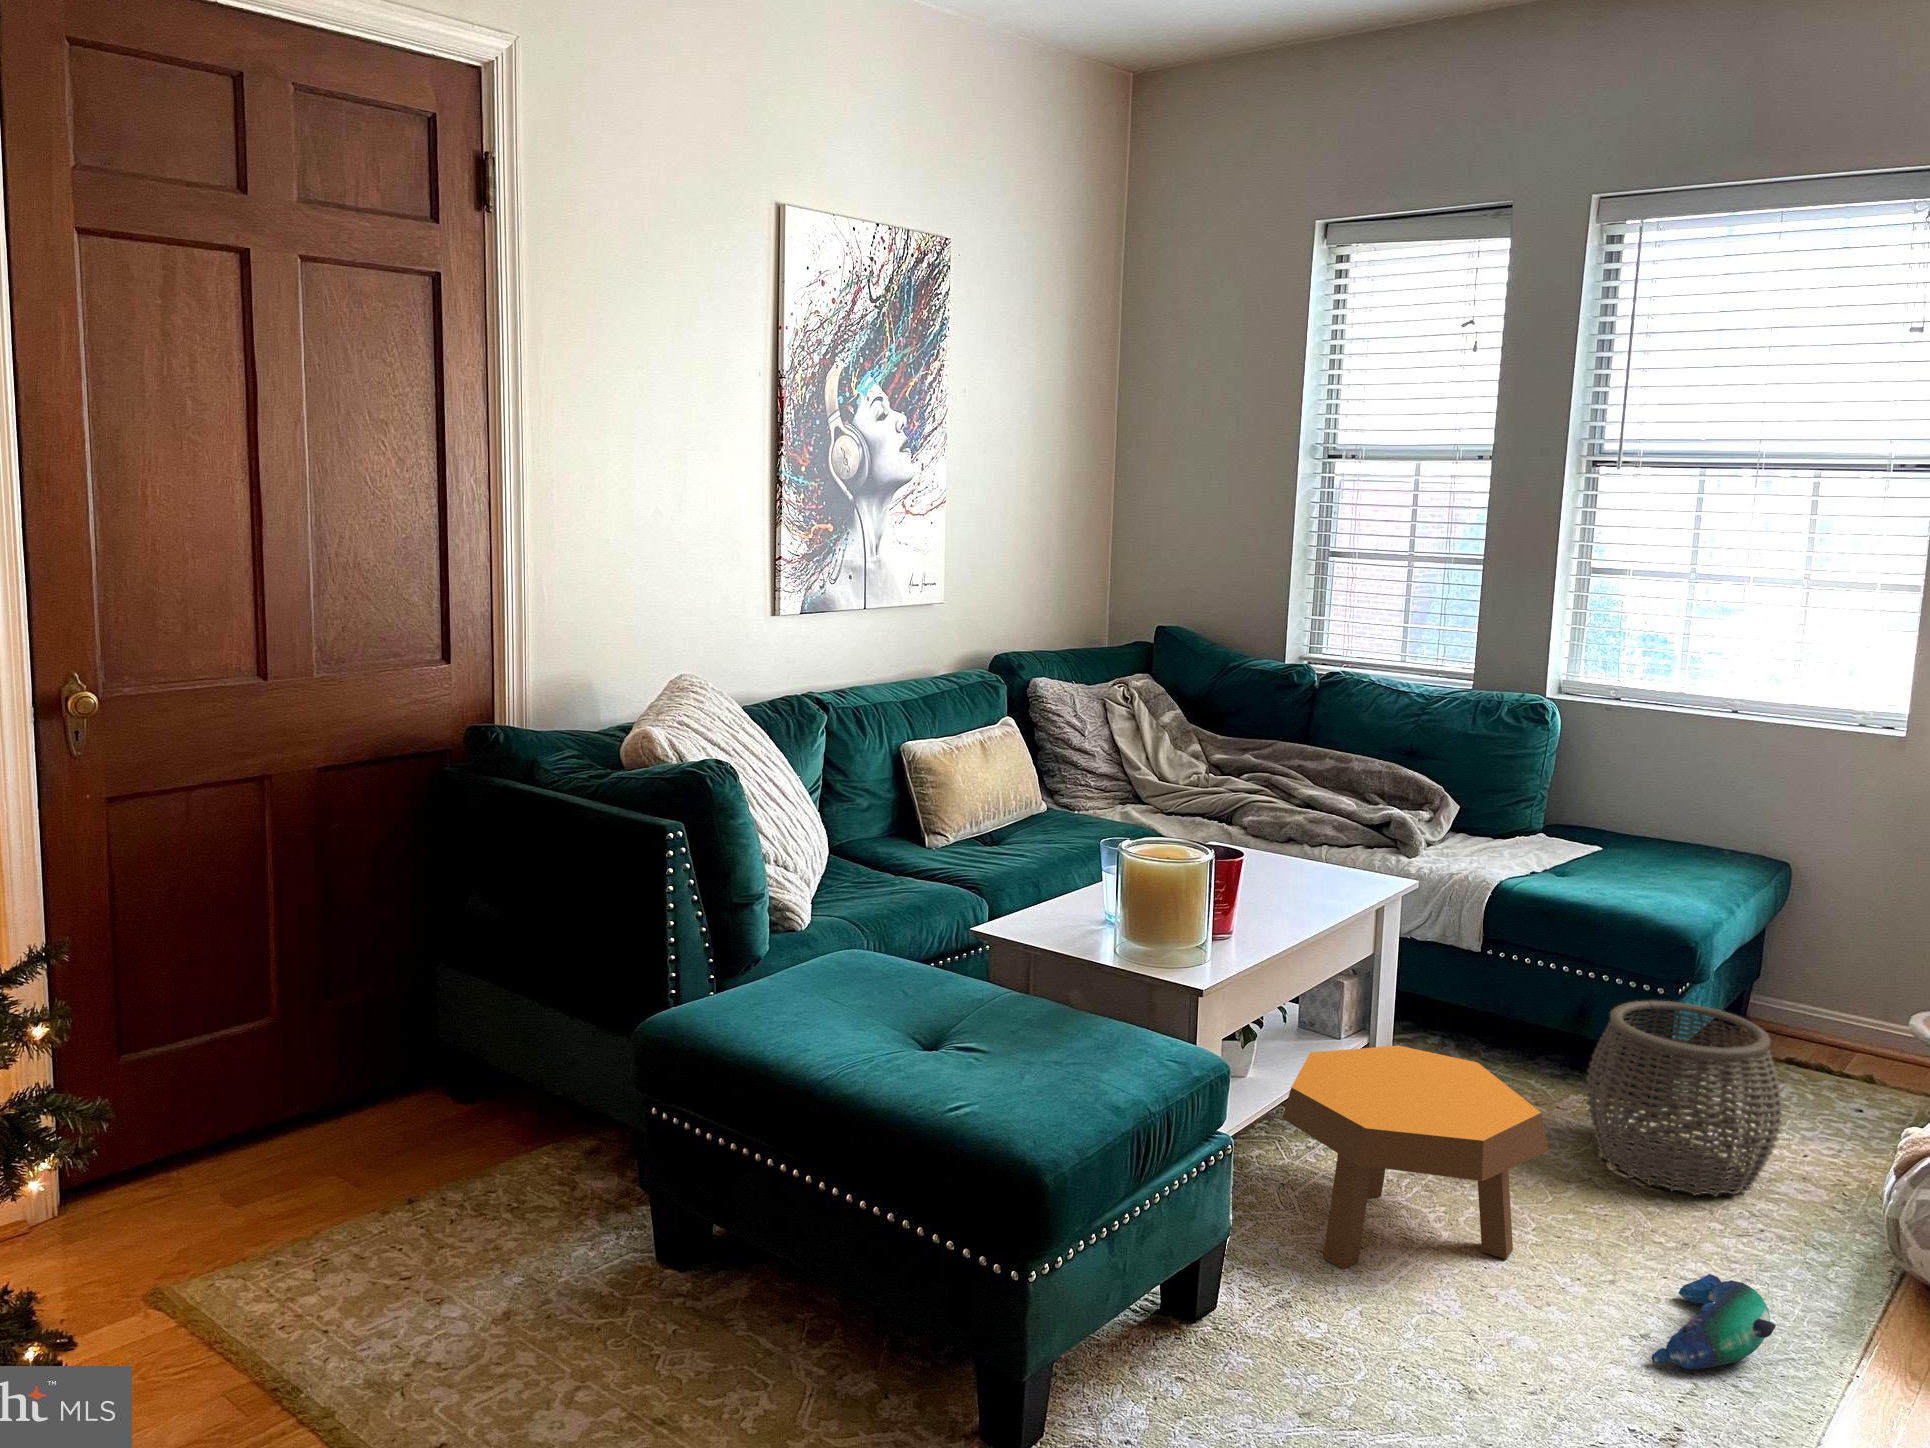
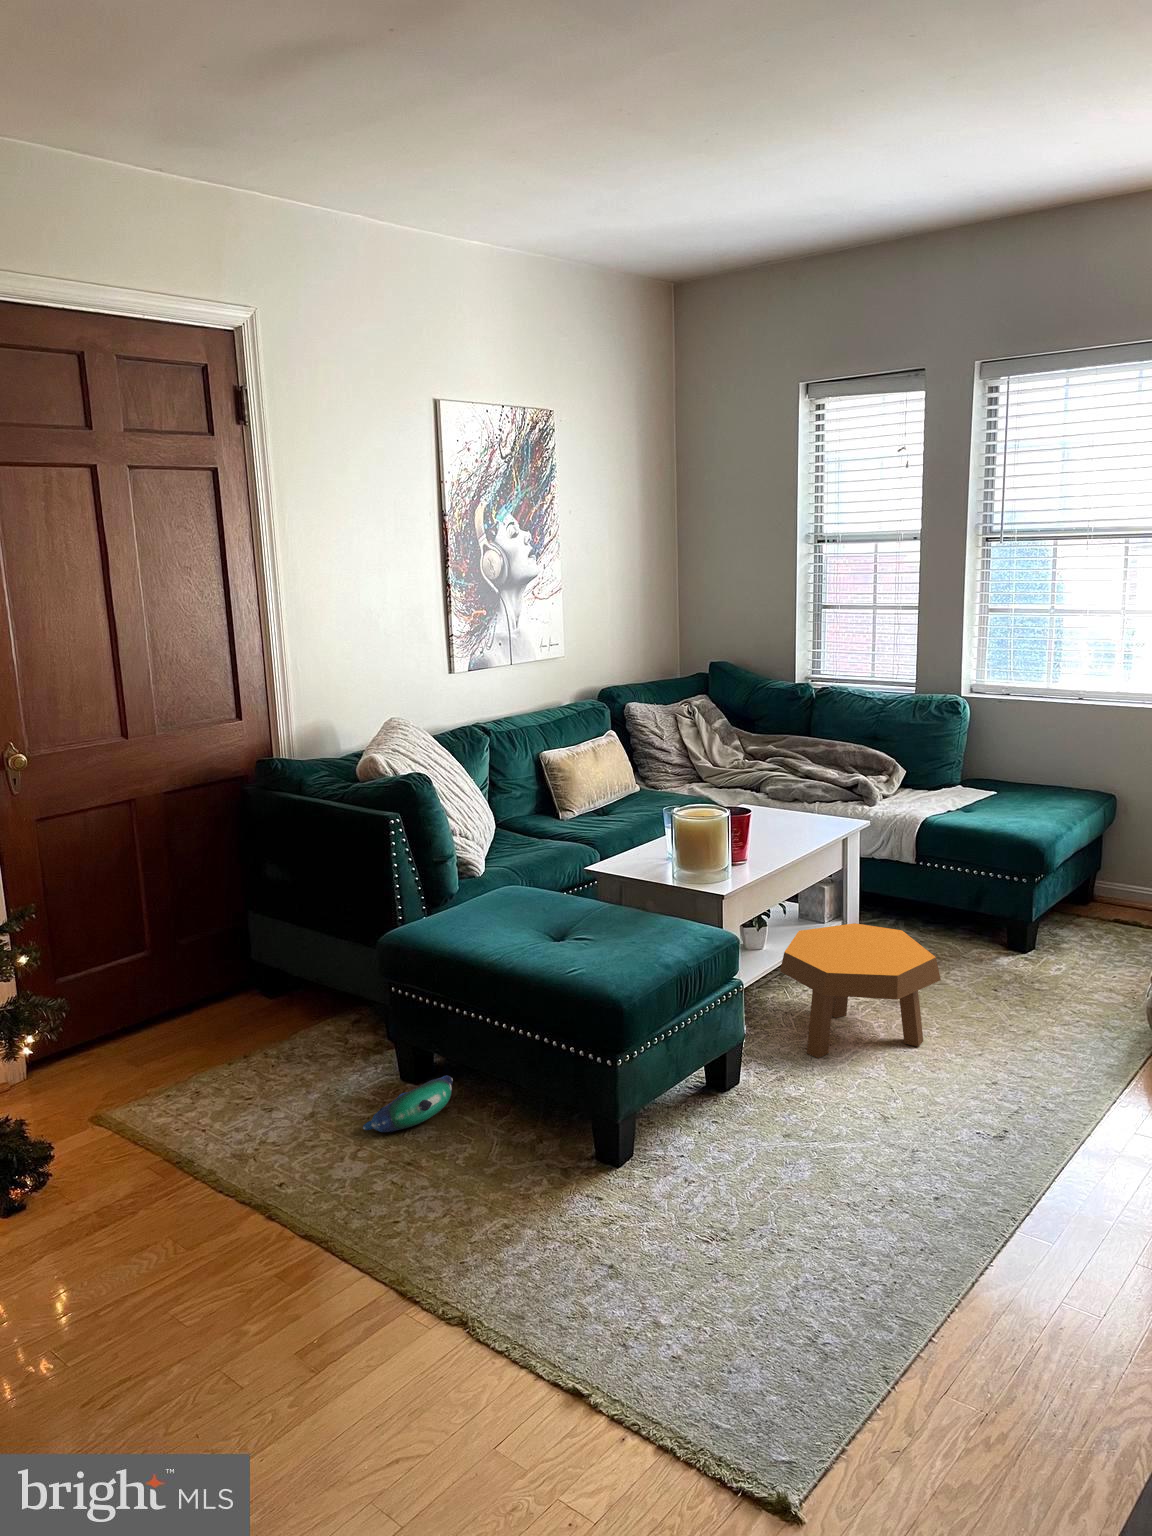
woven basket: present [1585,1001,1784,1196] -> none [975,886,1094,1004]
plush toy: present [1652,1274,1776,1371] -> present [363,1075,453,1133]

